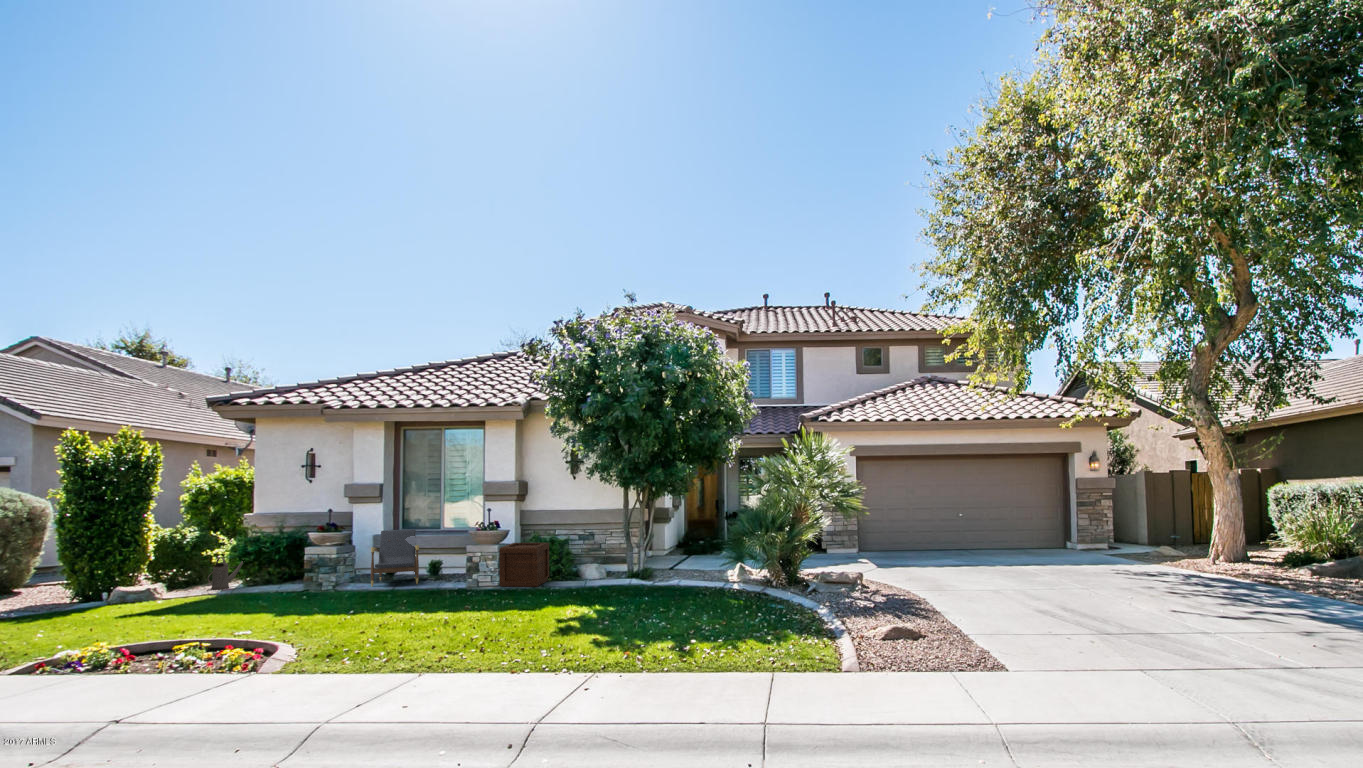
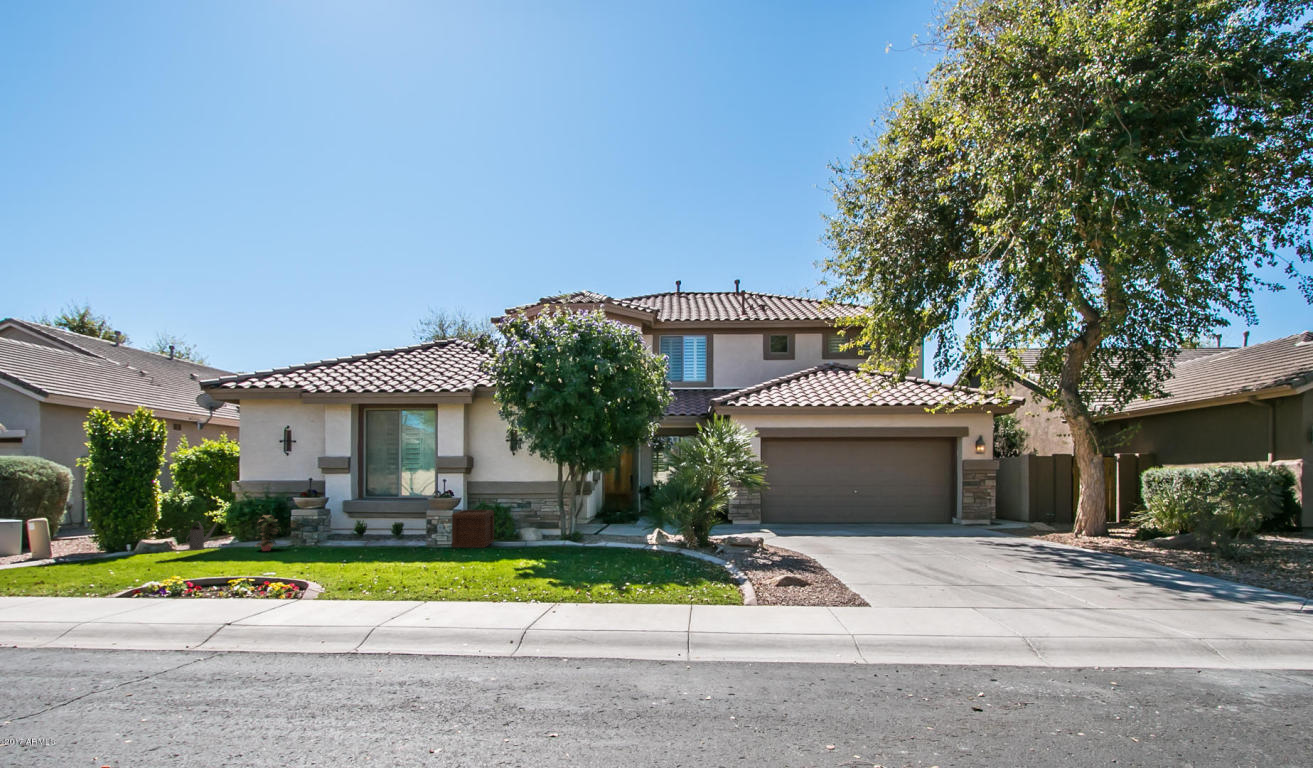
lounge chair: present [371,529,419,587] -> none [335,498,378,548]
decorative plant: none [279,550,311,591] -> present [256,515,278,551]

